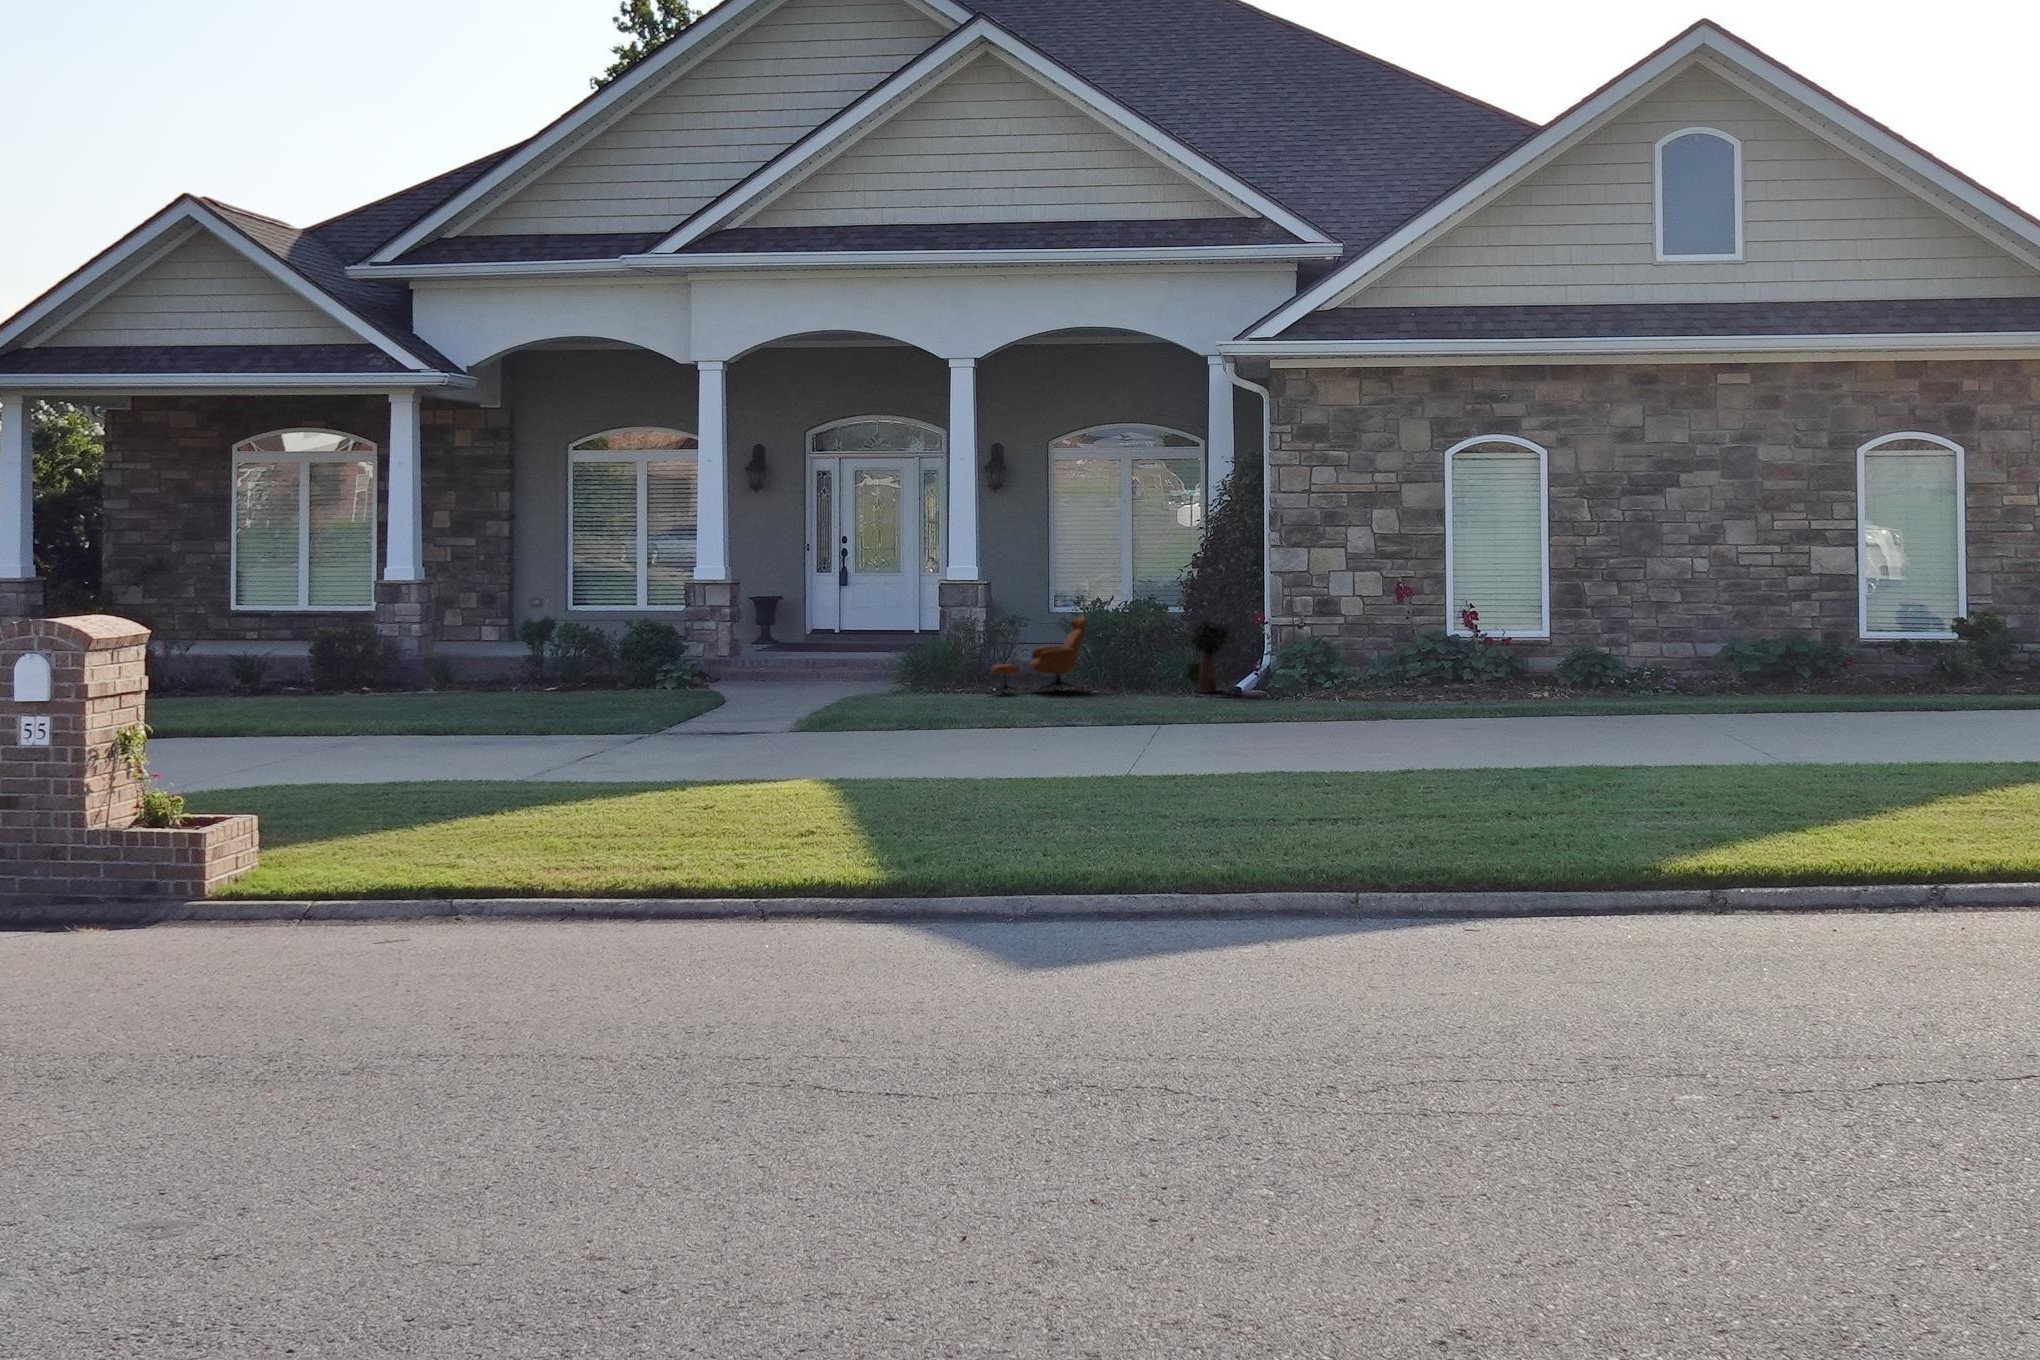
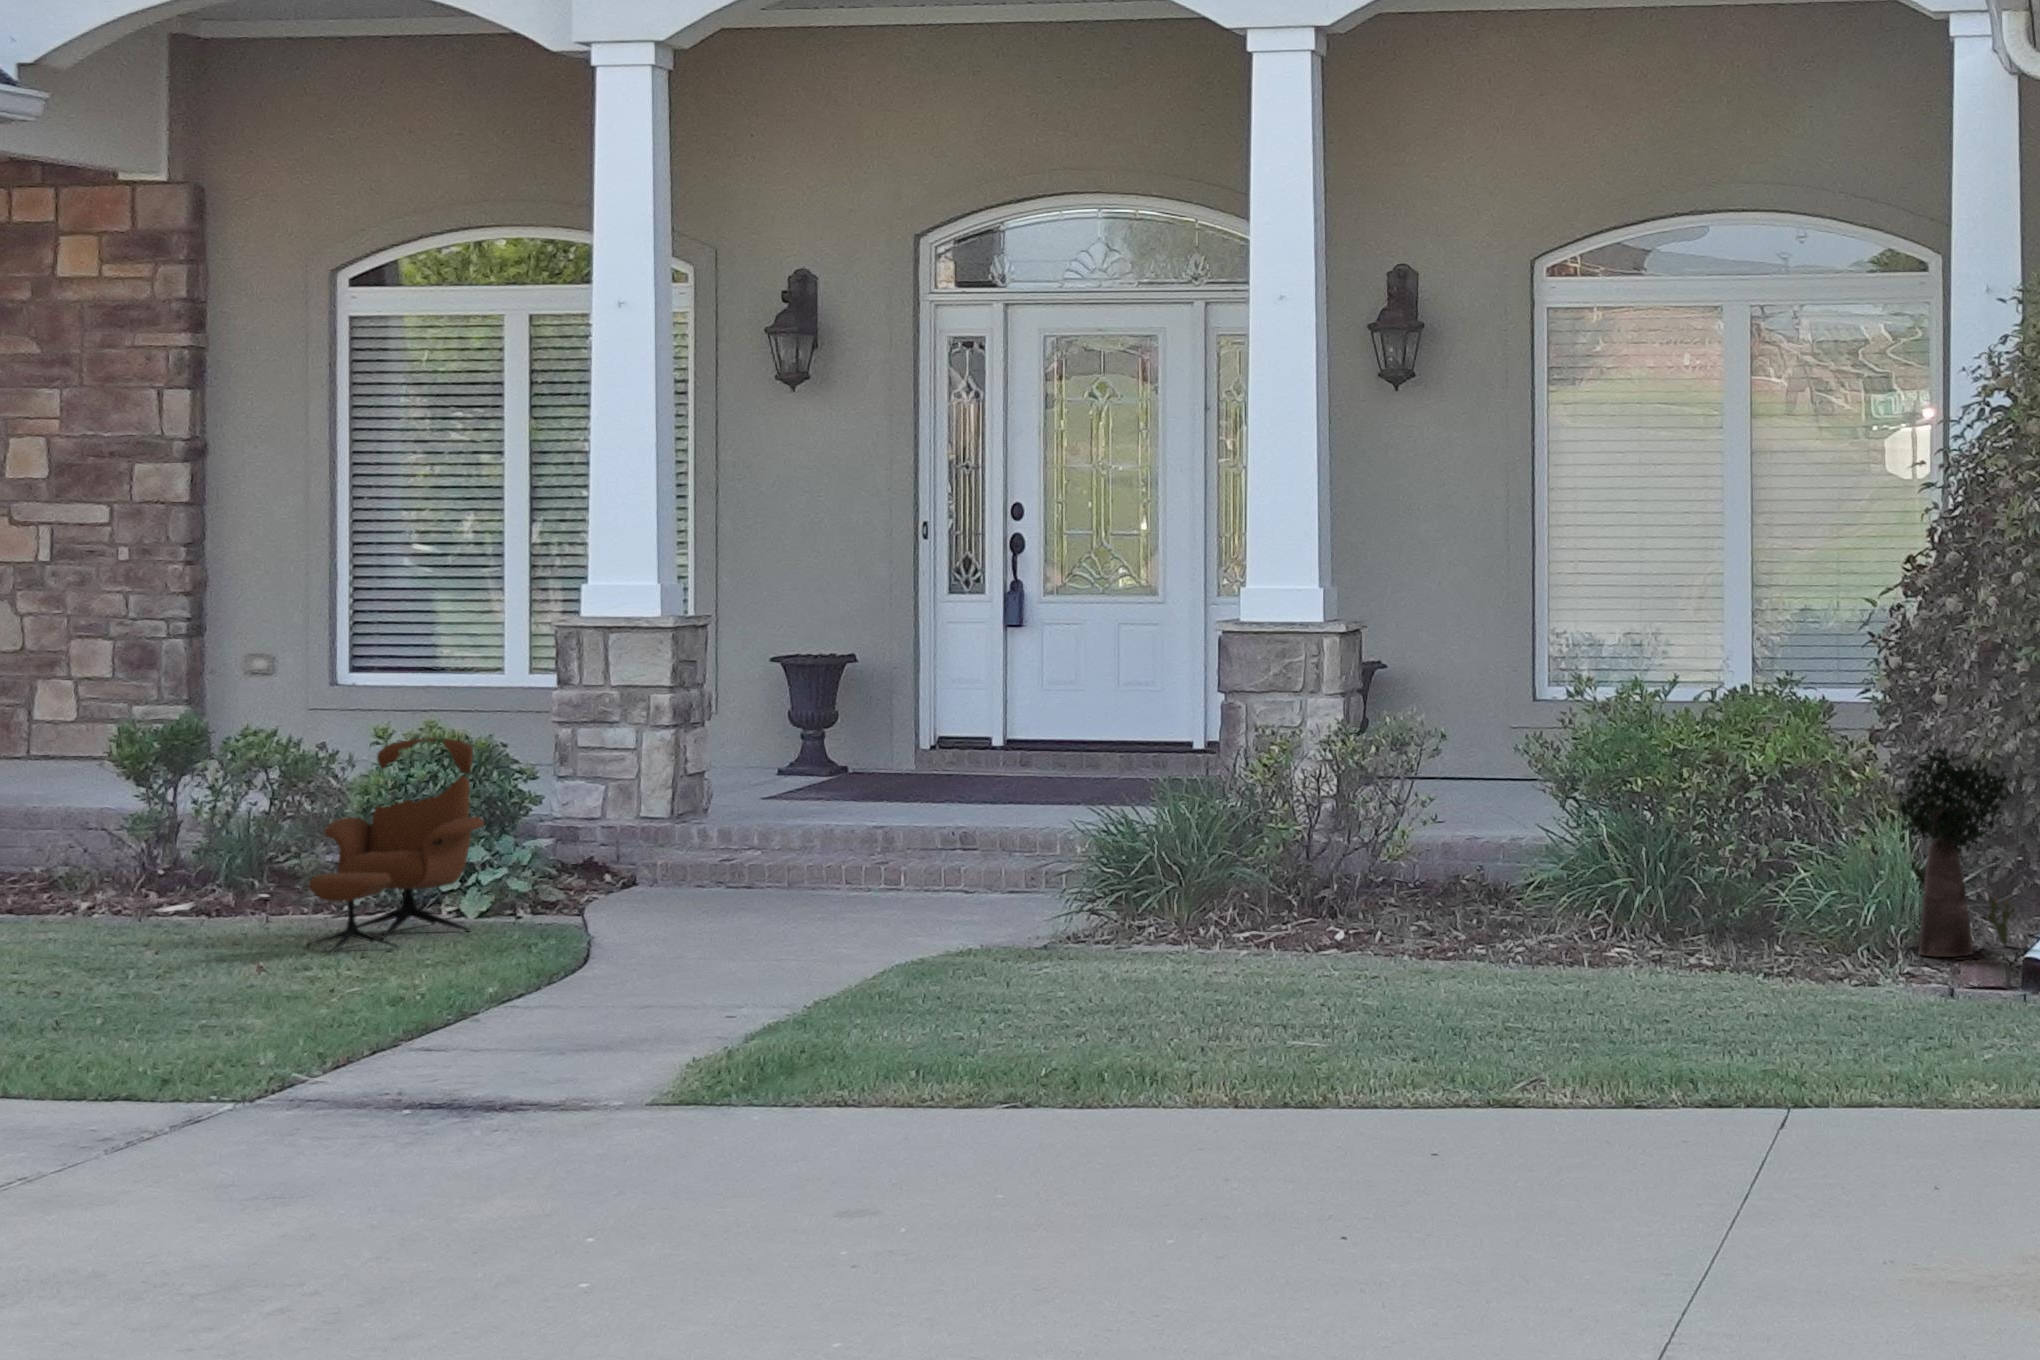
lounge chair: present [991,616,1087,691] -> present [306,738,484,953]

